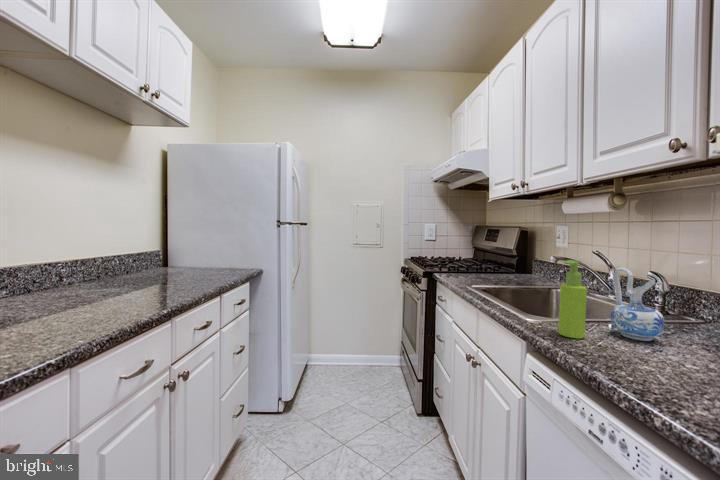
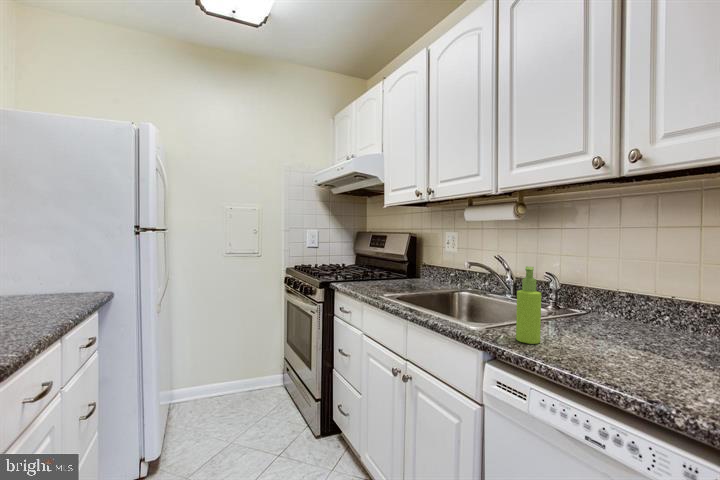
ceramic pitcher: present [610,268,665,341] -> none [547,271,590,337]

